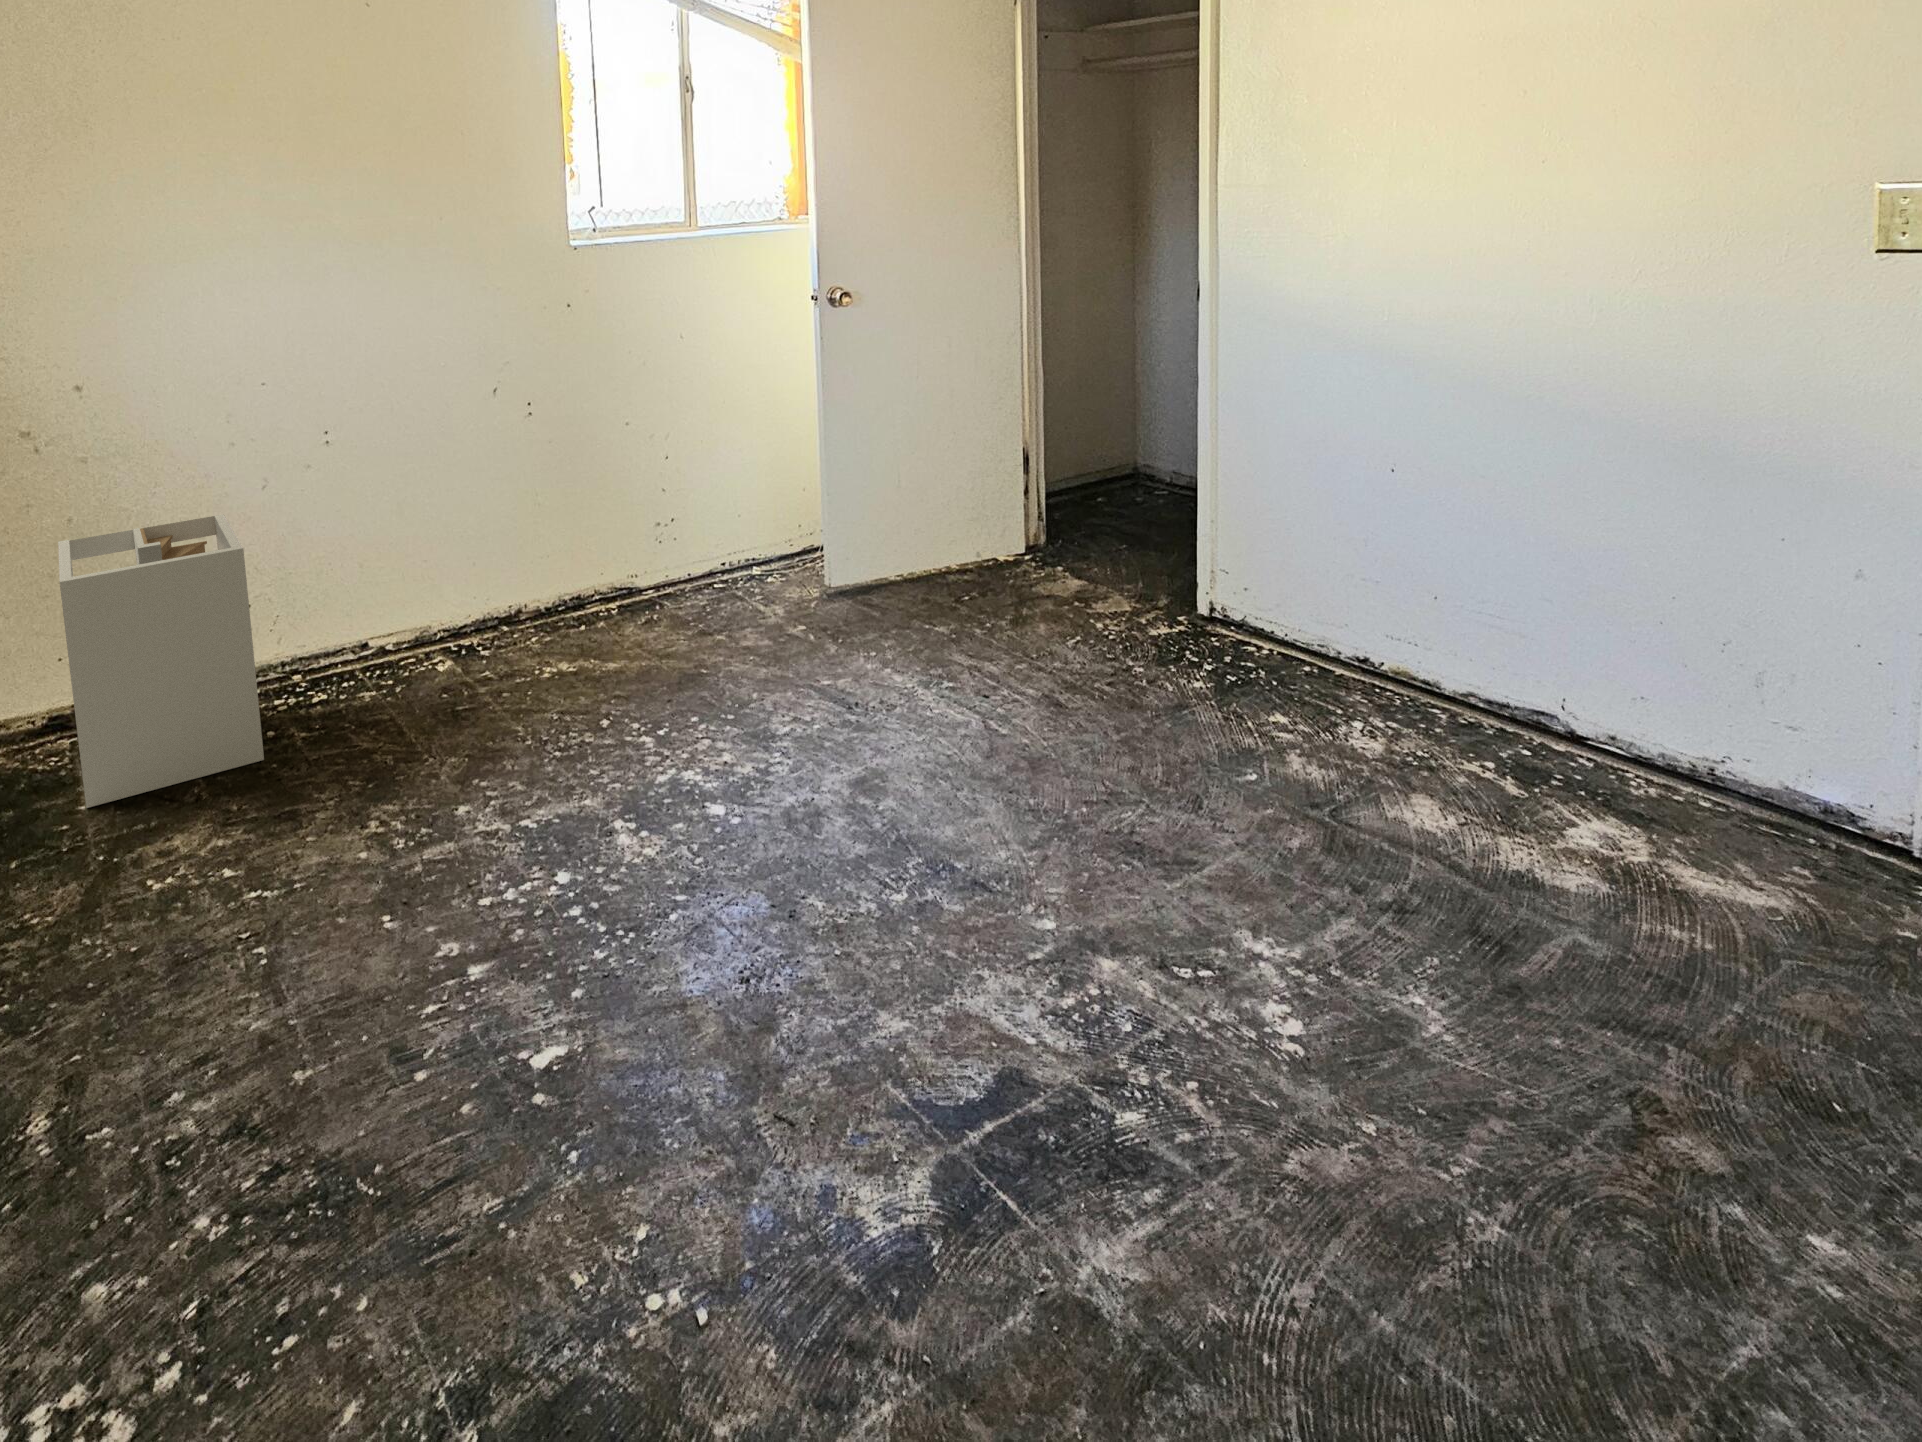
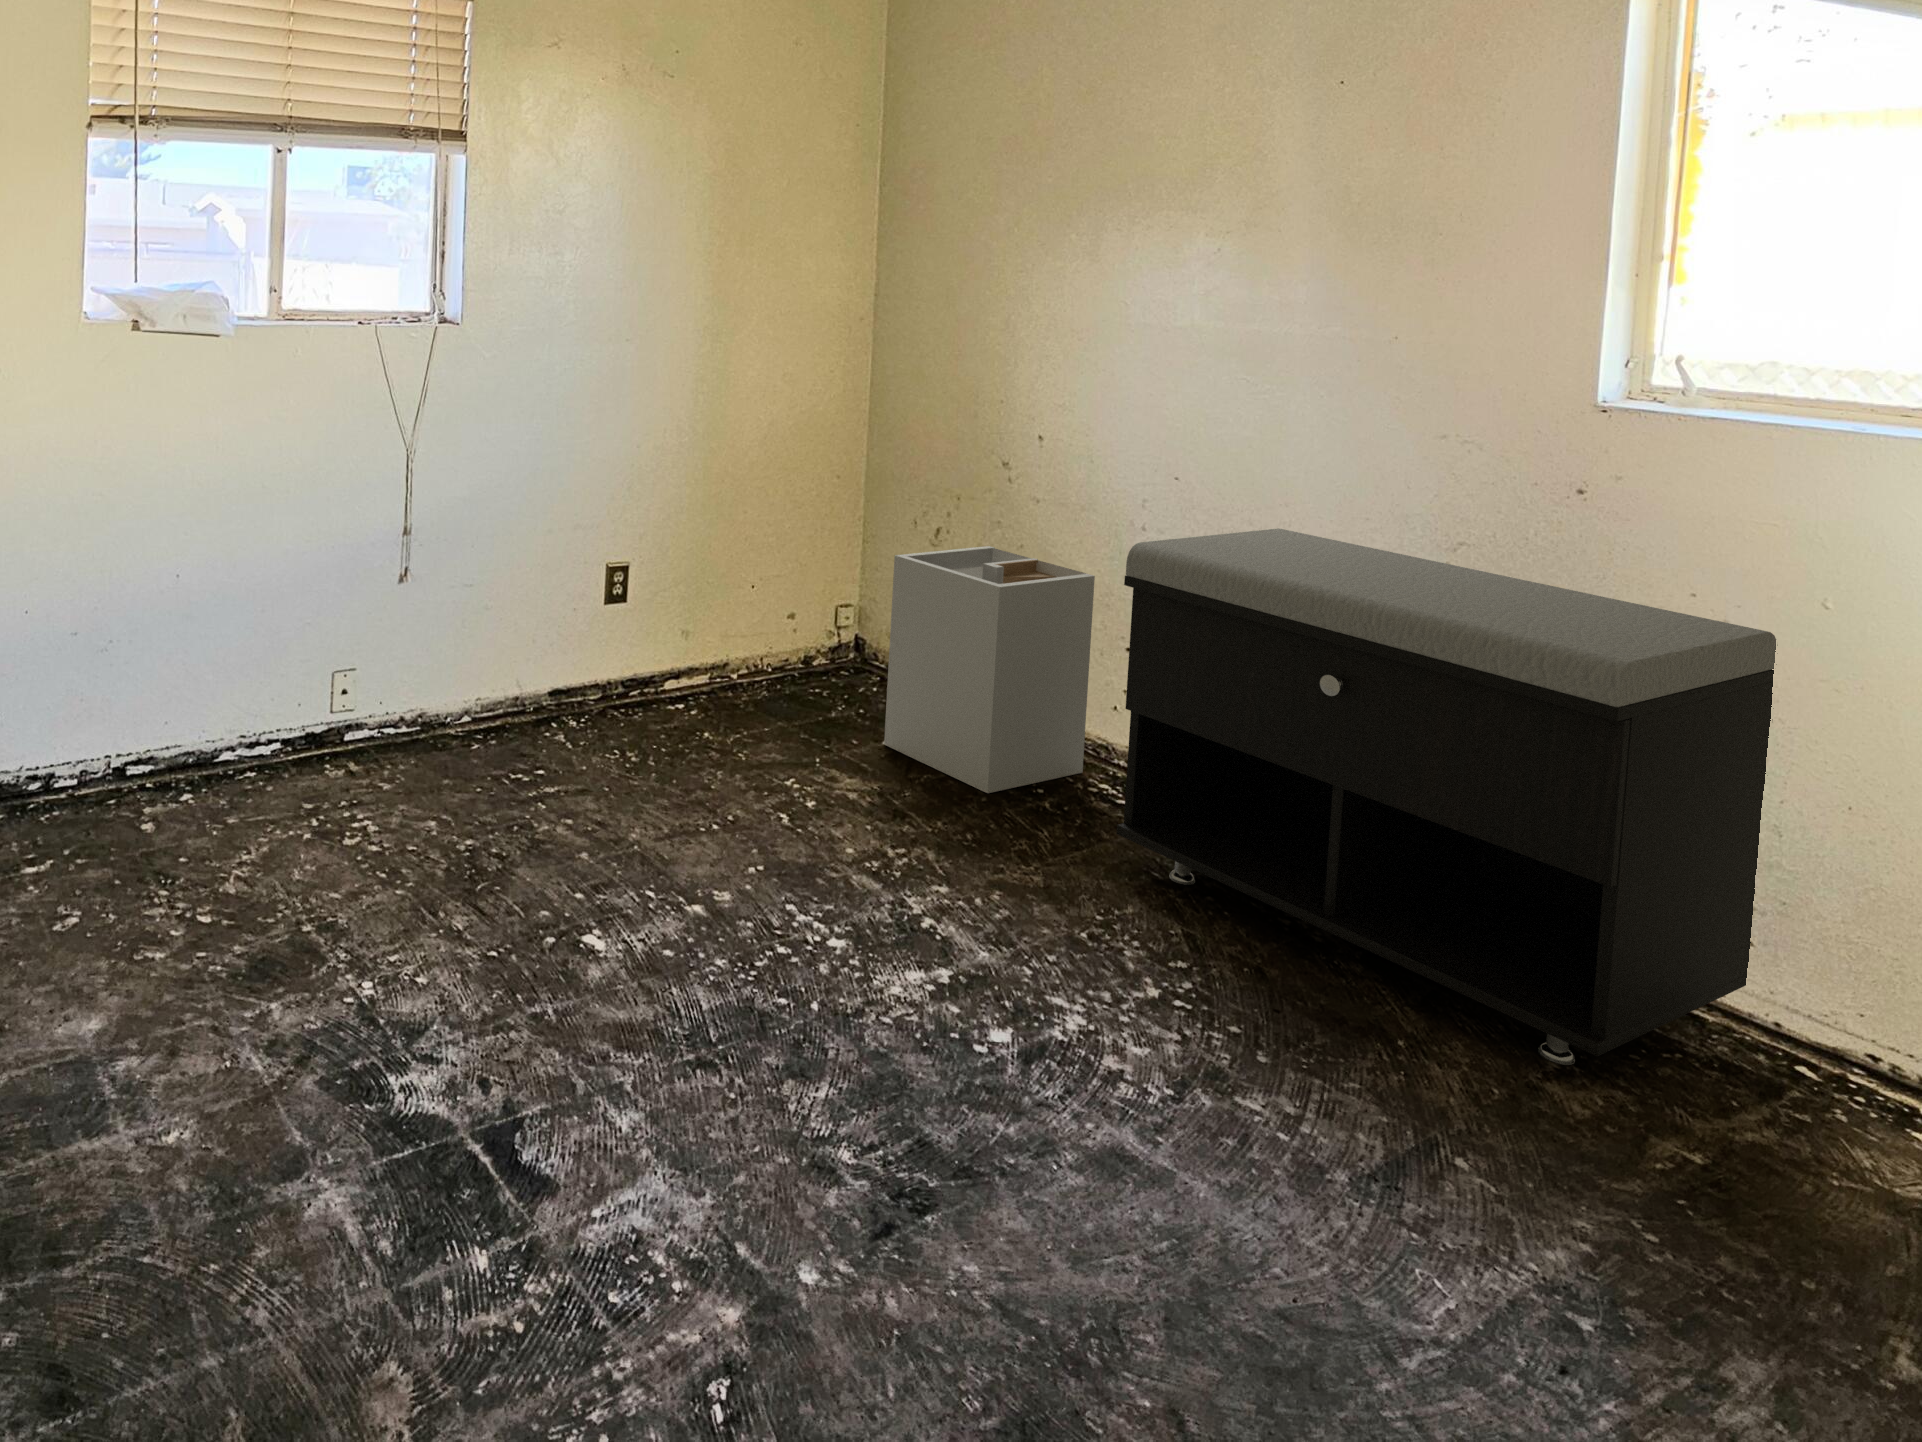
storage bench: none [381,368,769,701] -> present [1116,529,1776,1065]

